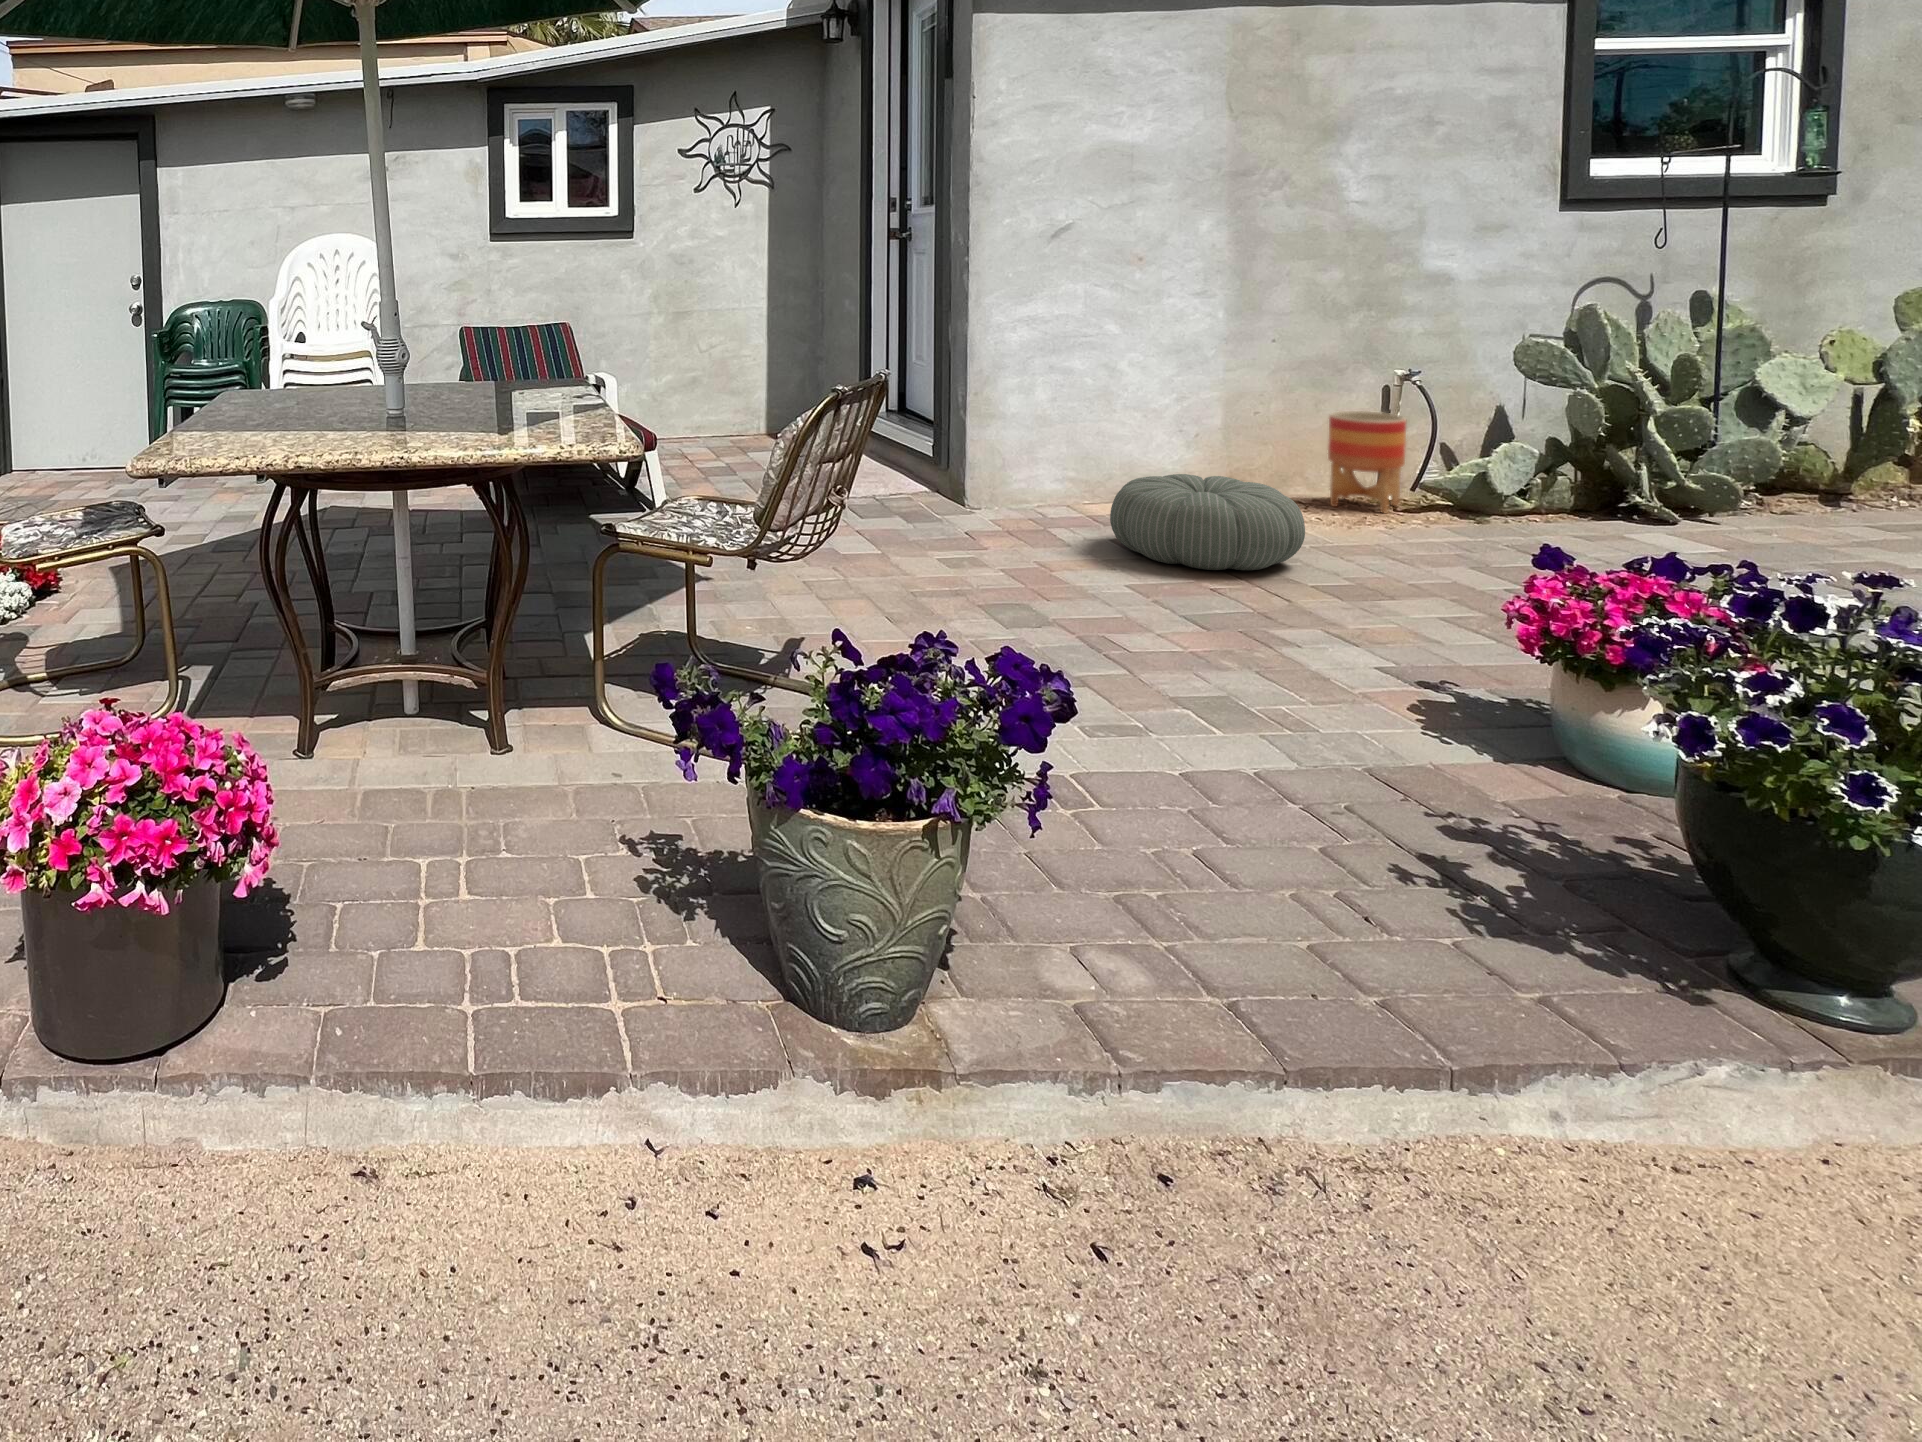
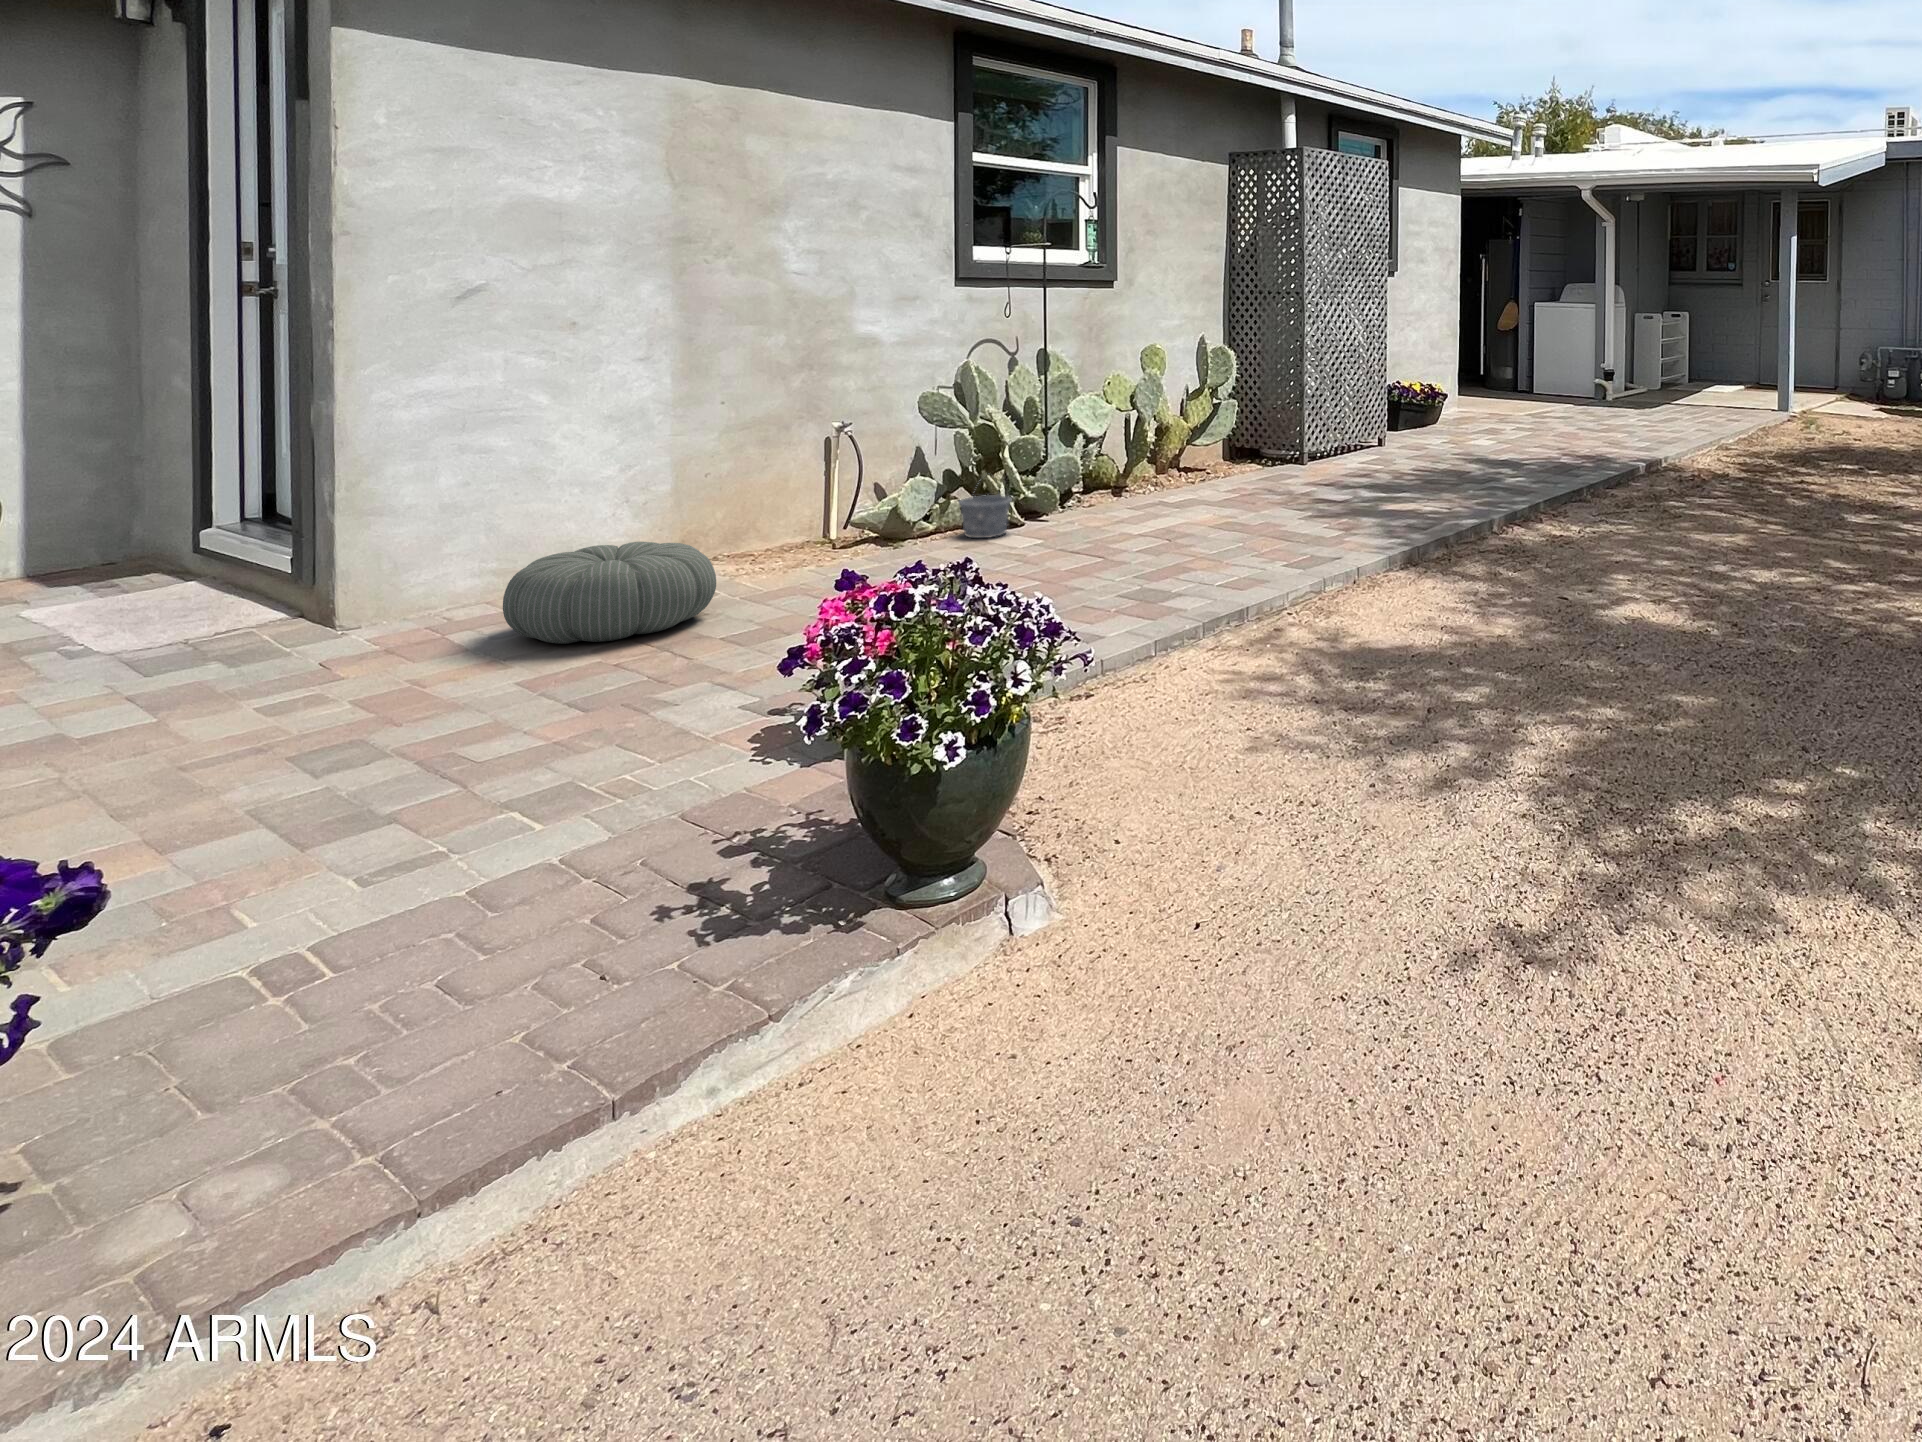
planter: present [1328,411,1406,513] -> none [768,462,833,554]
bucket: none [1576,452,1662,534] -> present [959,494,1011,538]

